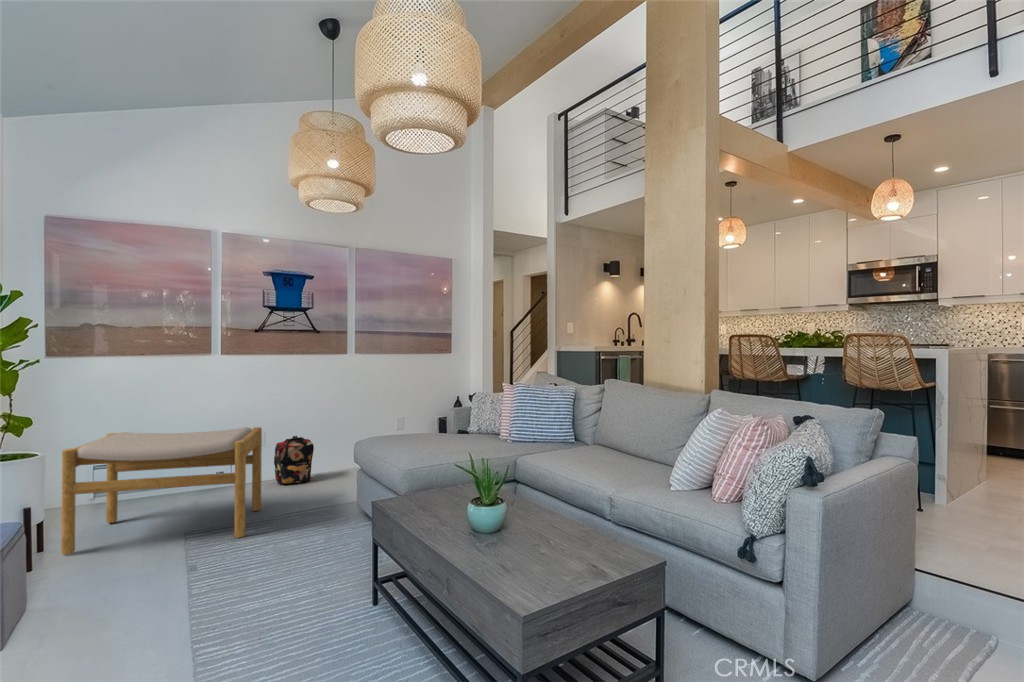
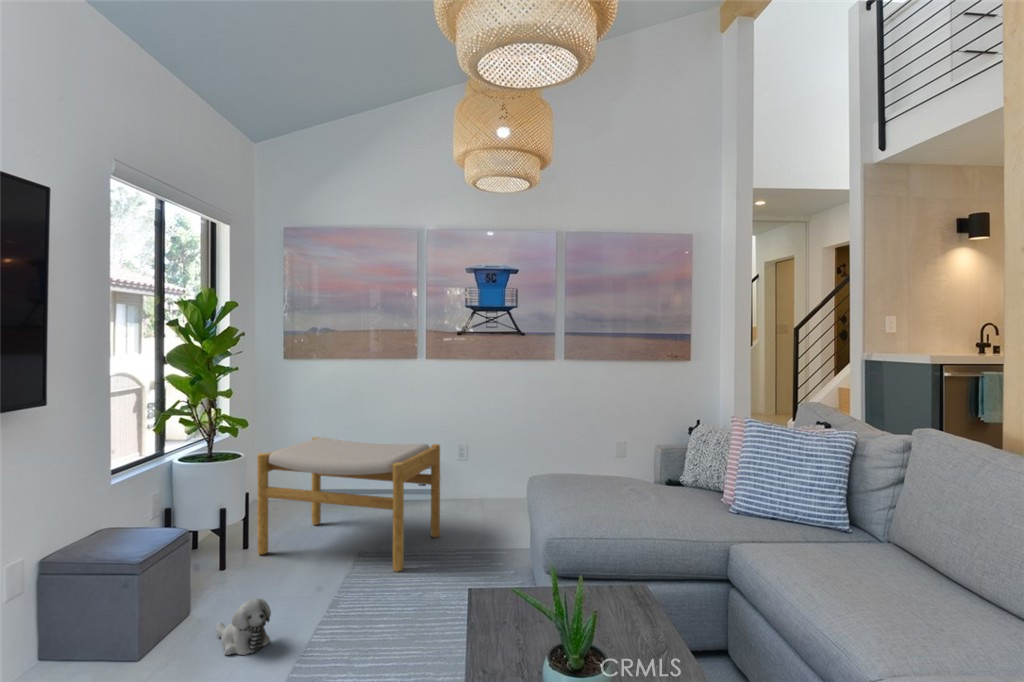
backpack: present [274,436,314,485] -> none [472,453,512,507]
plush toy: none [82,566,154,623] -> present [216,598,271,655]

